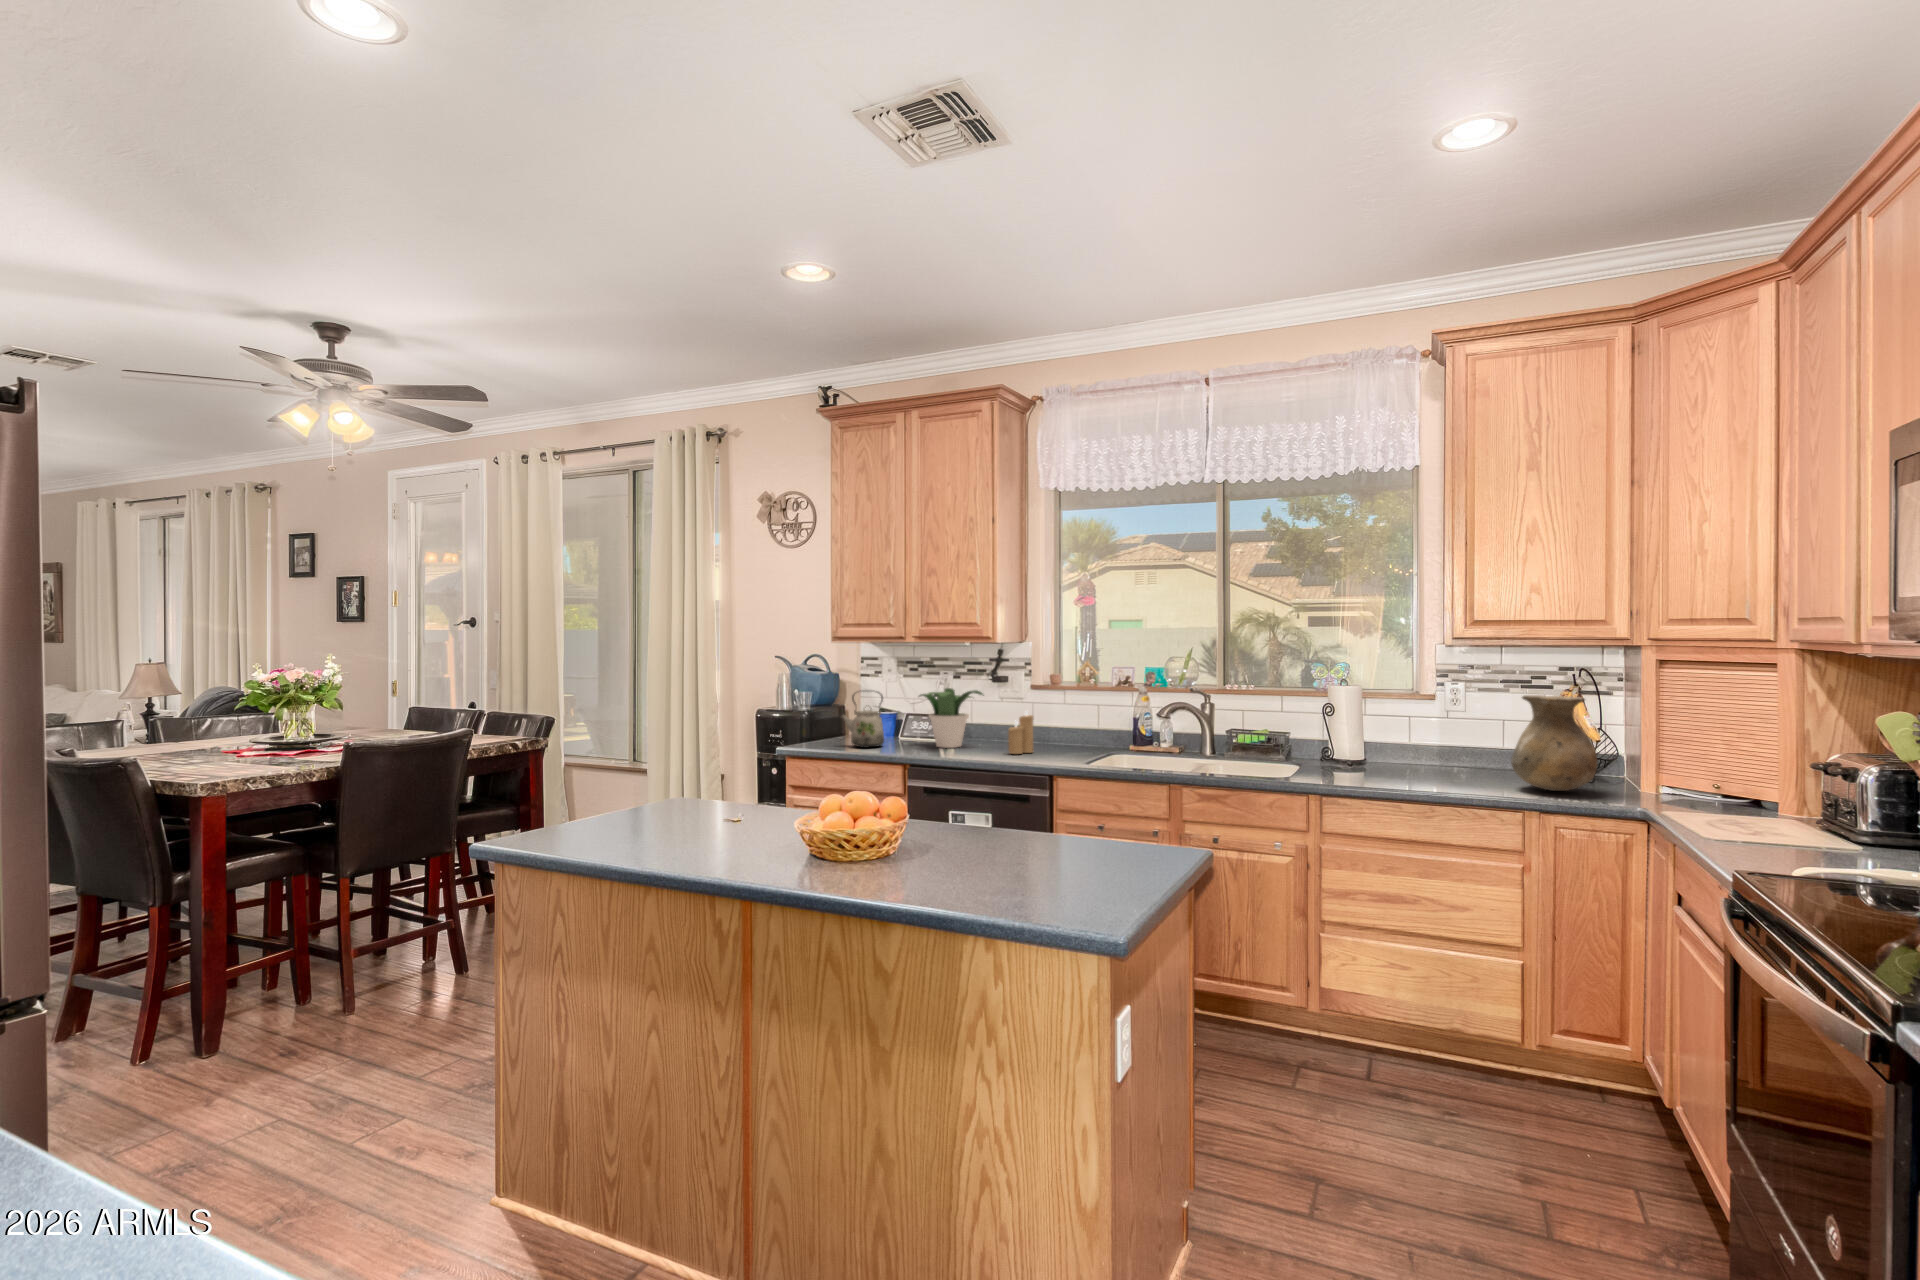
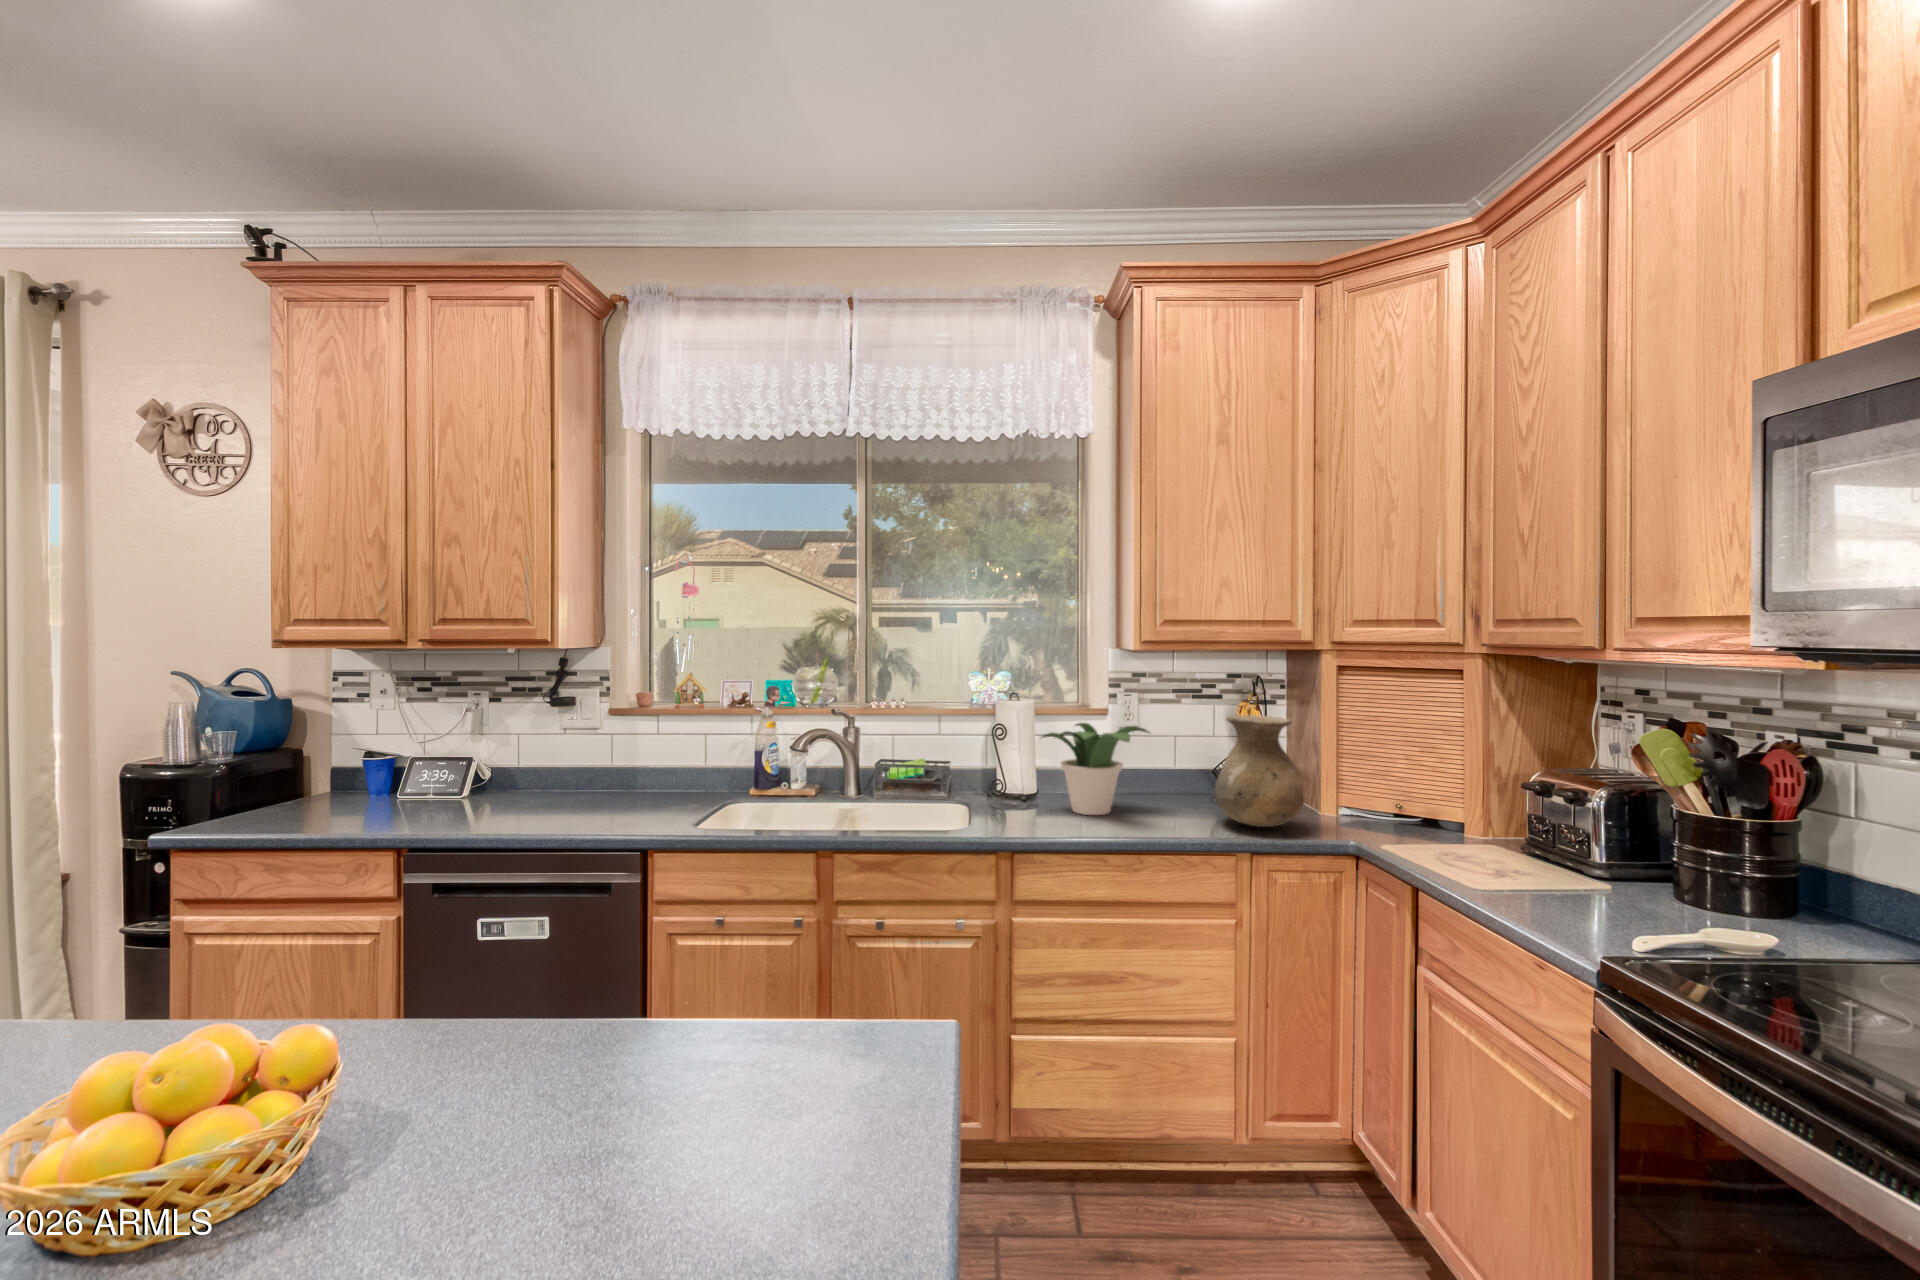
potted plant: present [919,688,984,748] -> present [1041,723,1149,815]
kettle: present [841,692,884,748] -> none [280,727,366,818]
candle: present [1008,711,1033,754] -> none [575,747,614,814]

